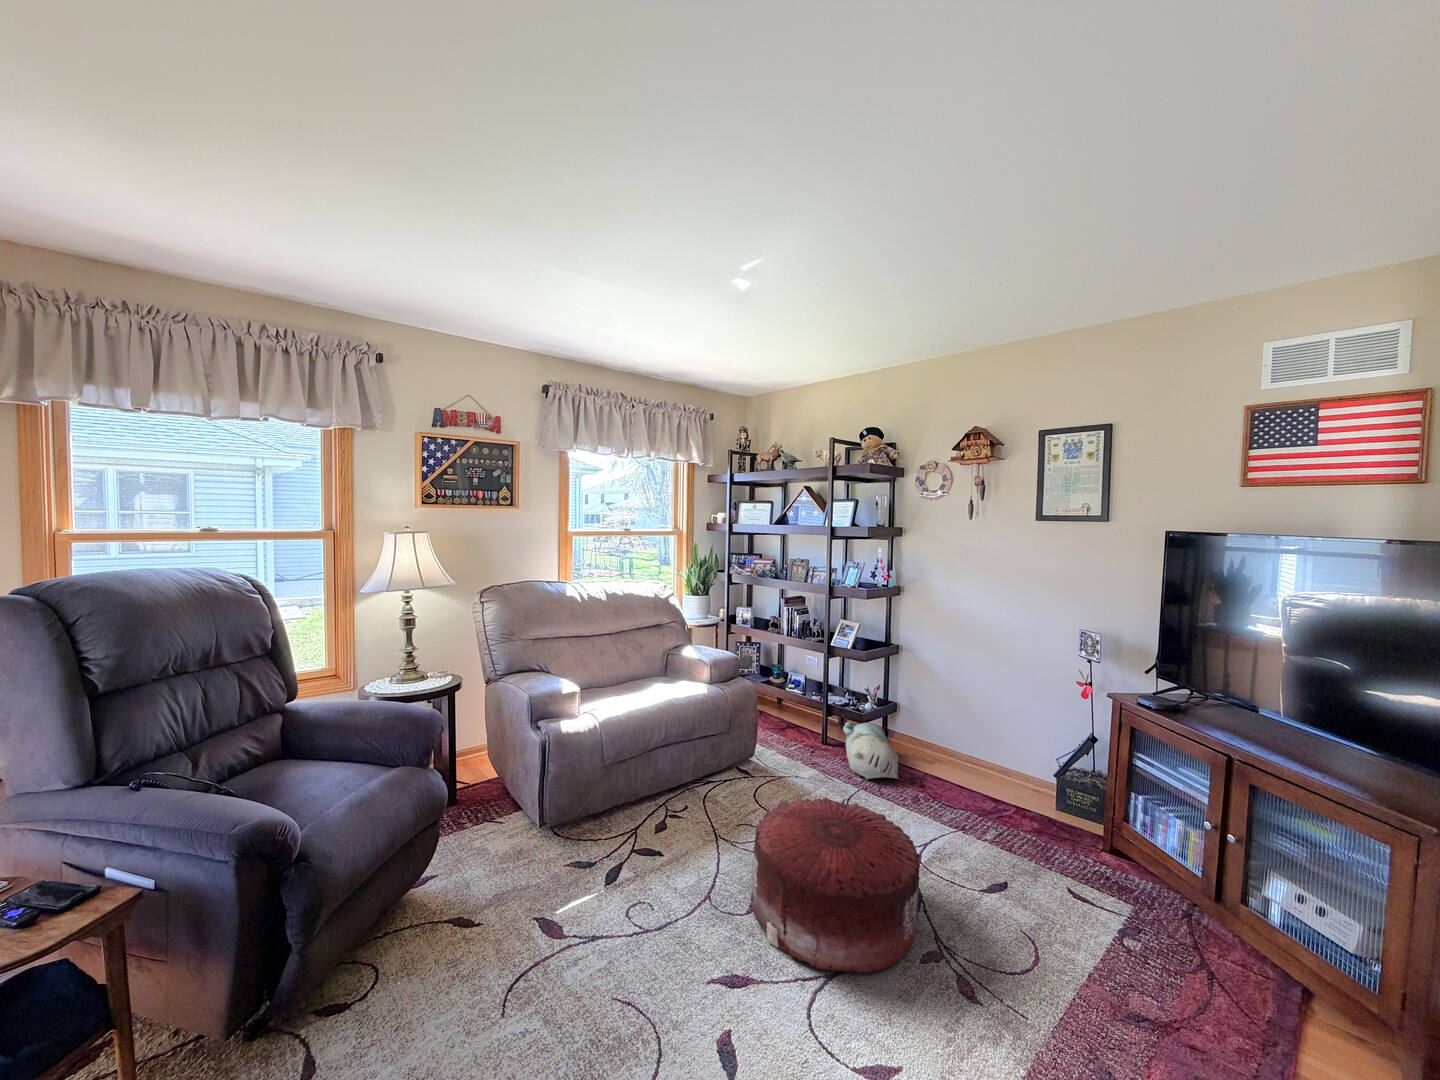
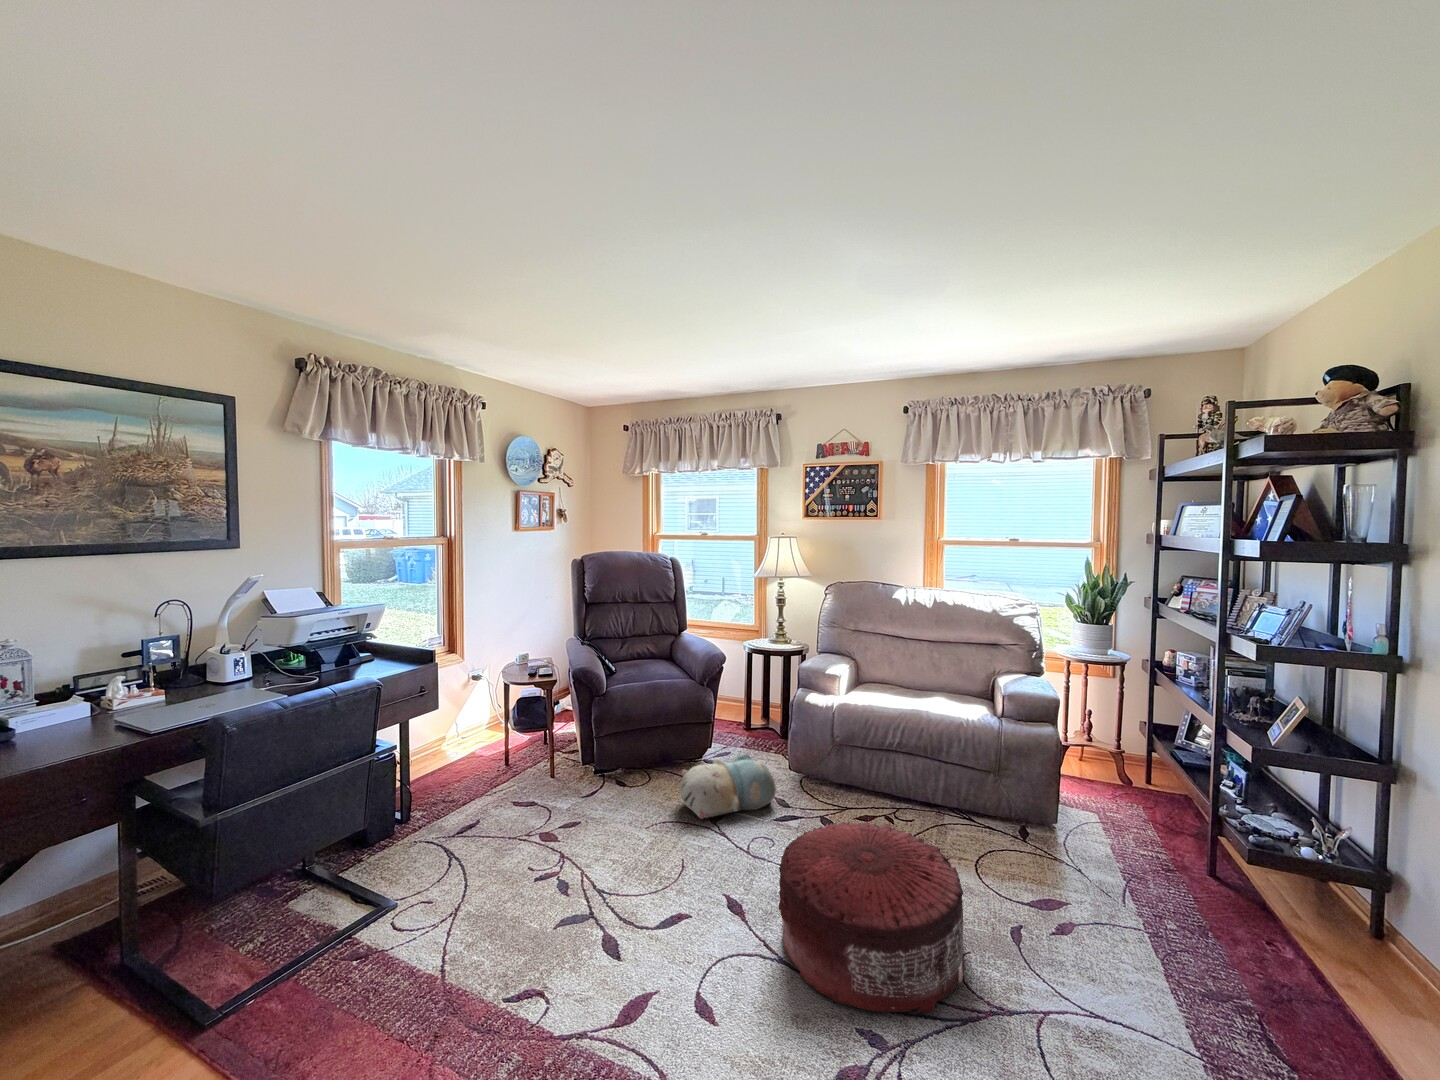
plush toy: present [843,722,898,779] -> present [680,754,776,819]

